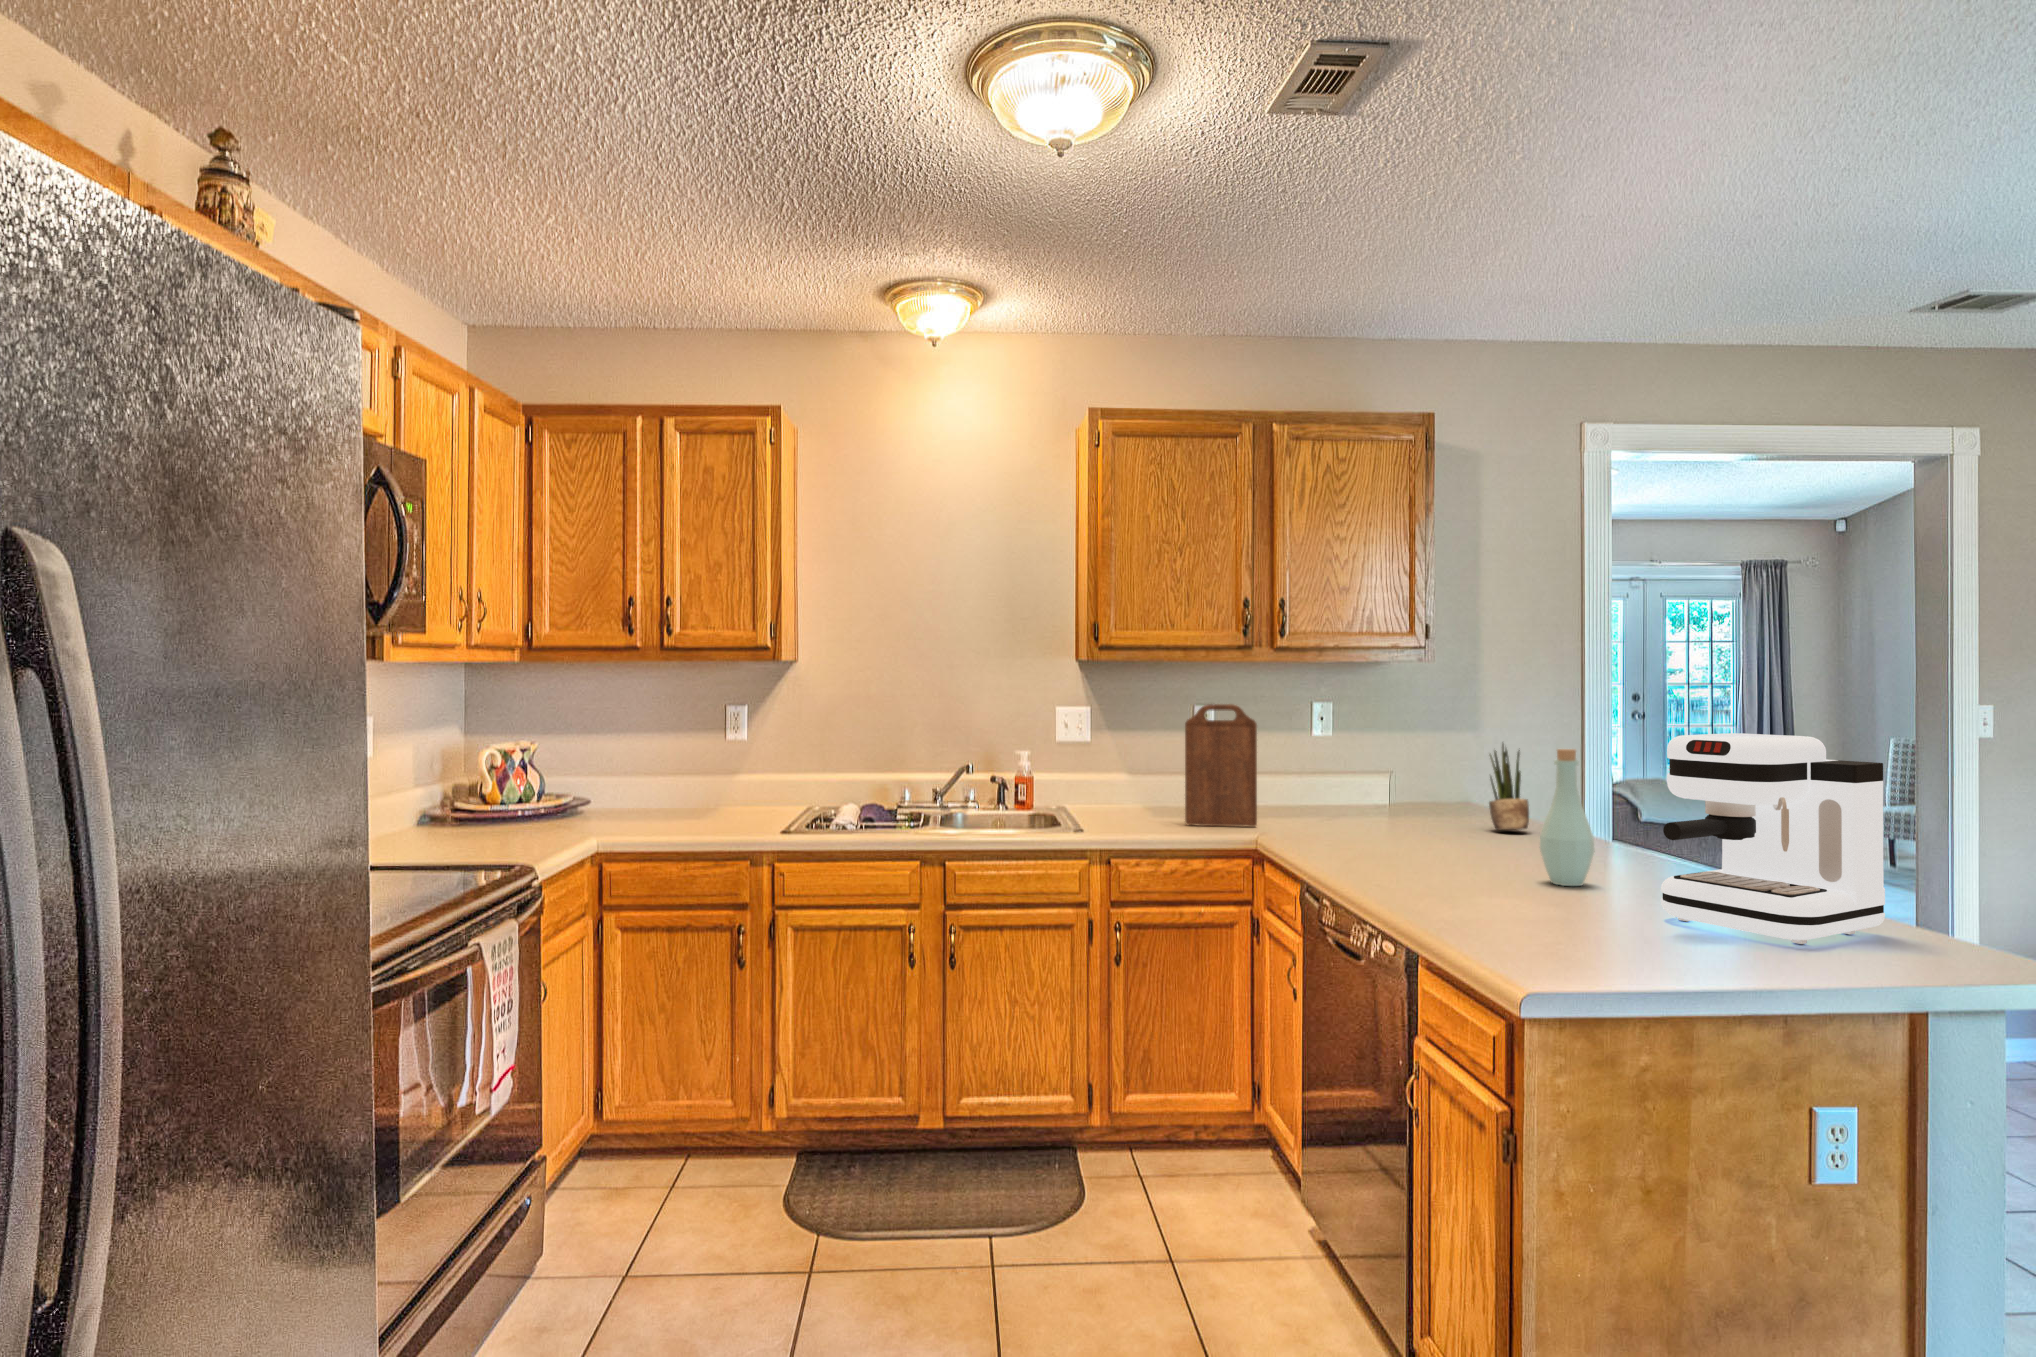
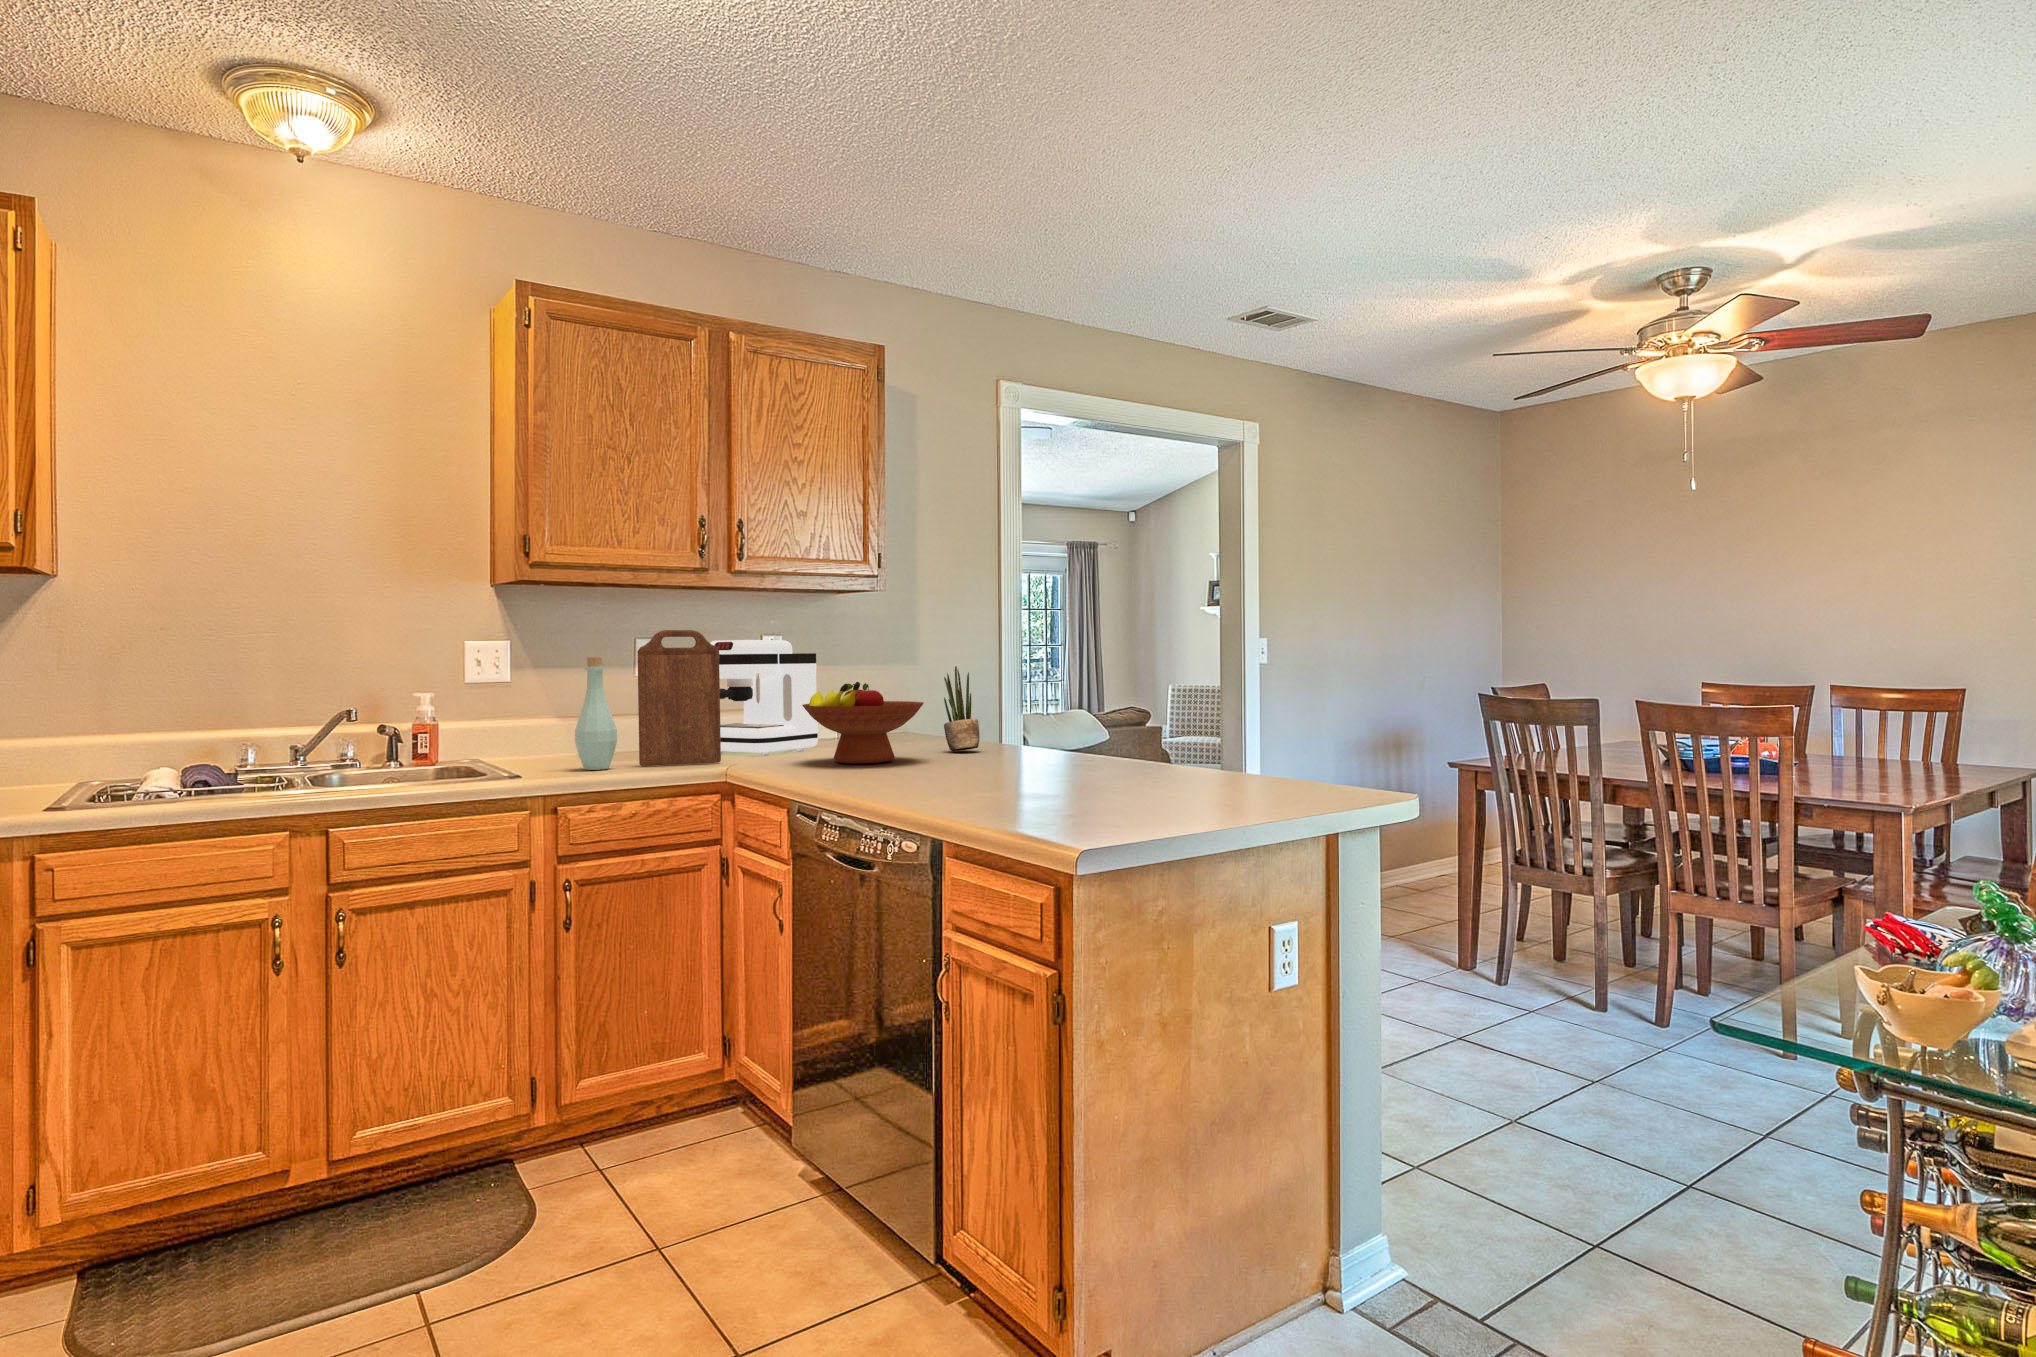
coffee maker: present [1661,733,1885,944] -> present [710,640,818,755]
bottle: present [1540,749,1594,886] -> present [575,657,617,770]
fruit bowl: none [1330,760,1457,841] -> present [802,682,924,764]

